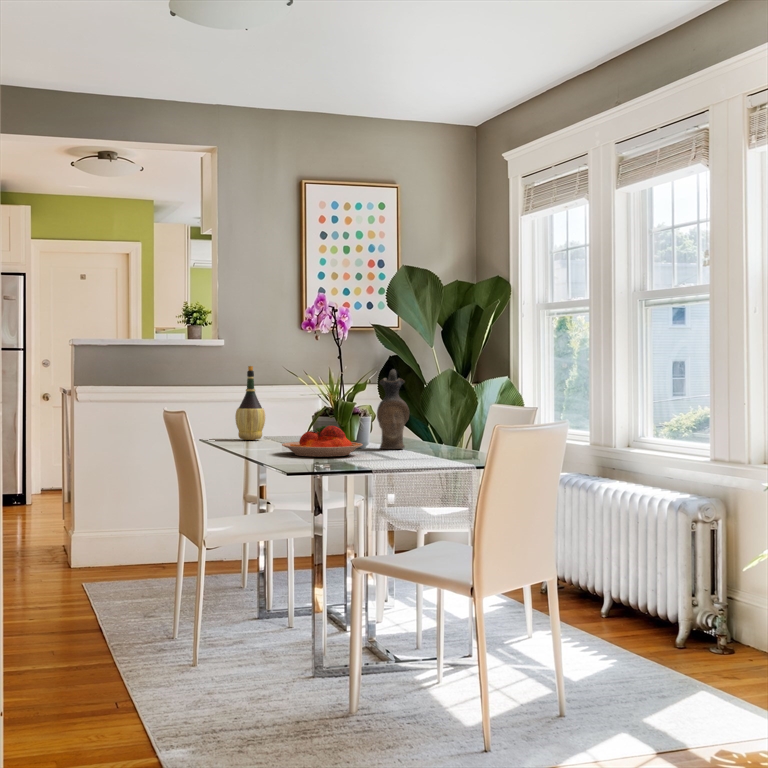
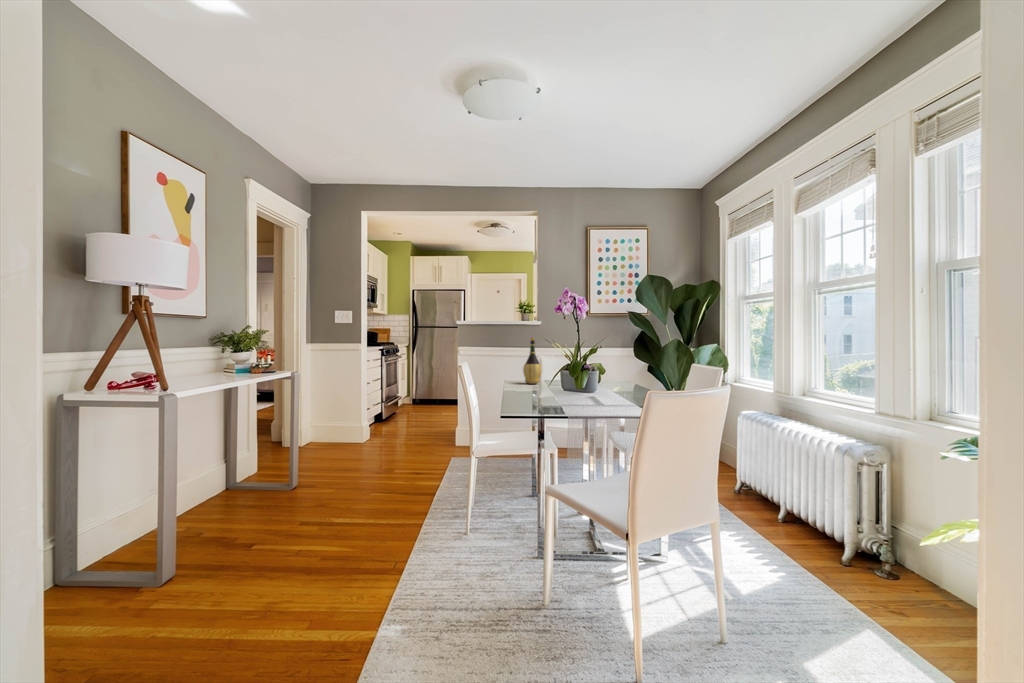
ceramic pitcher: present [377,369,409,449] -> none [605,340,627,394]
plate: present [282,425,363,457] -> none [532,377,587,400]

